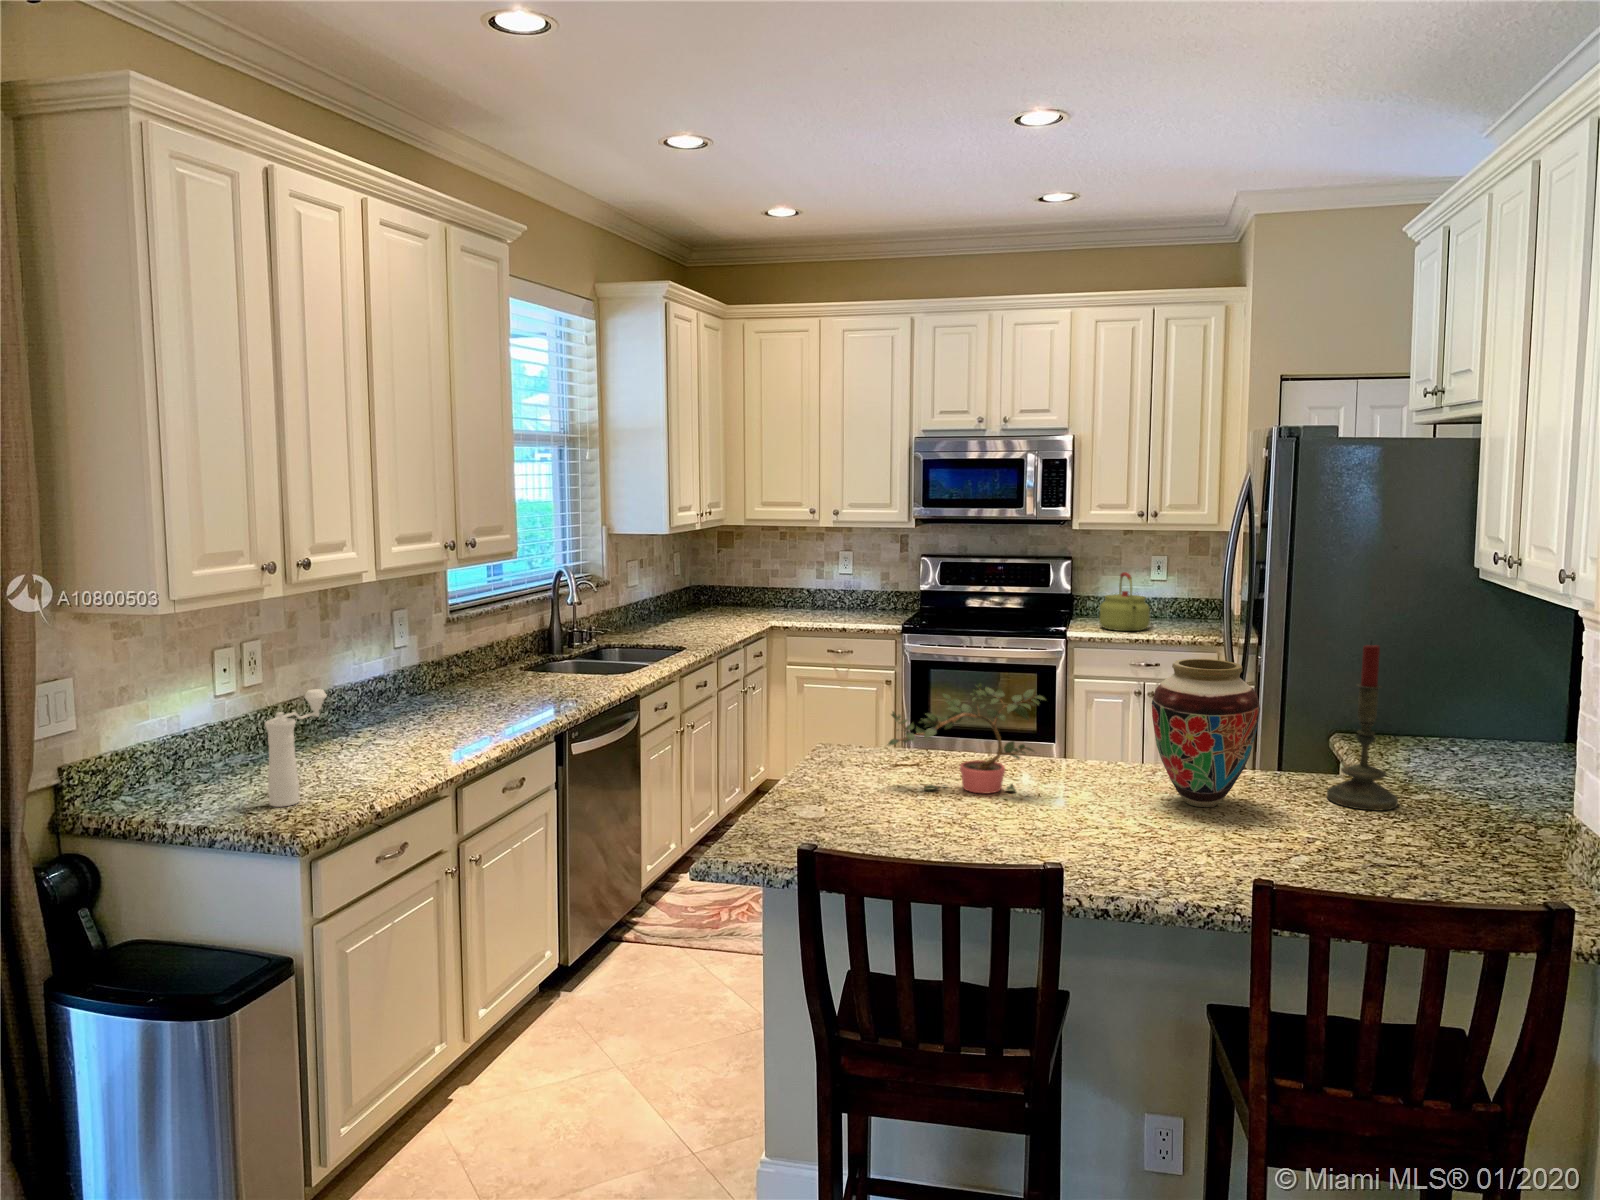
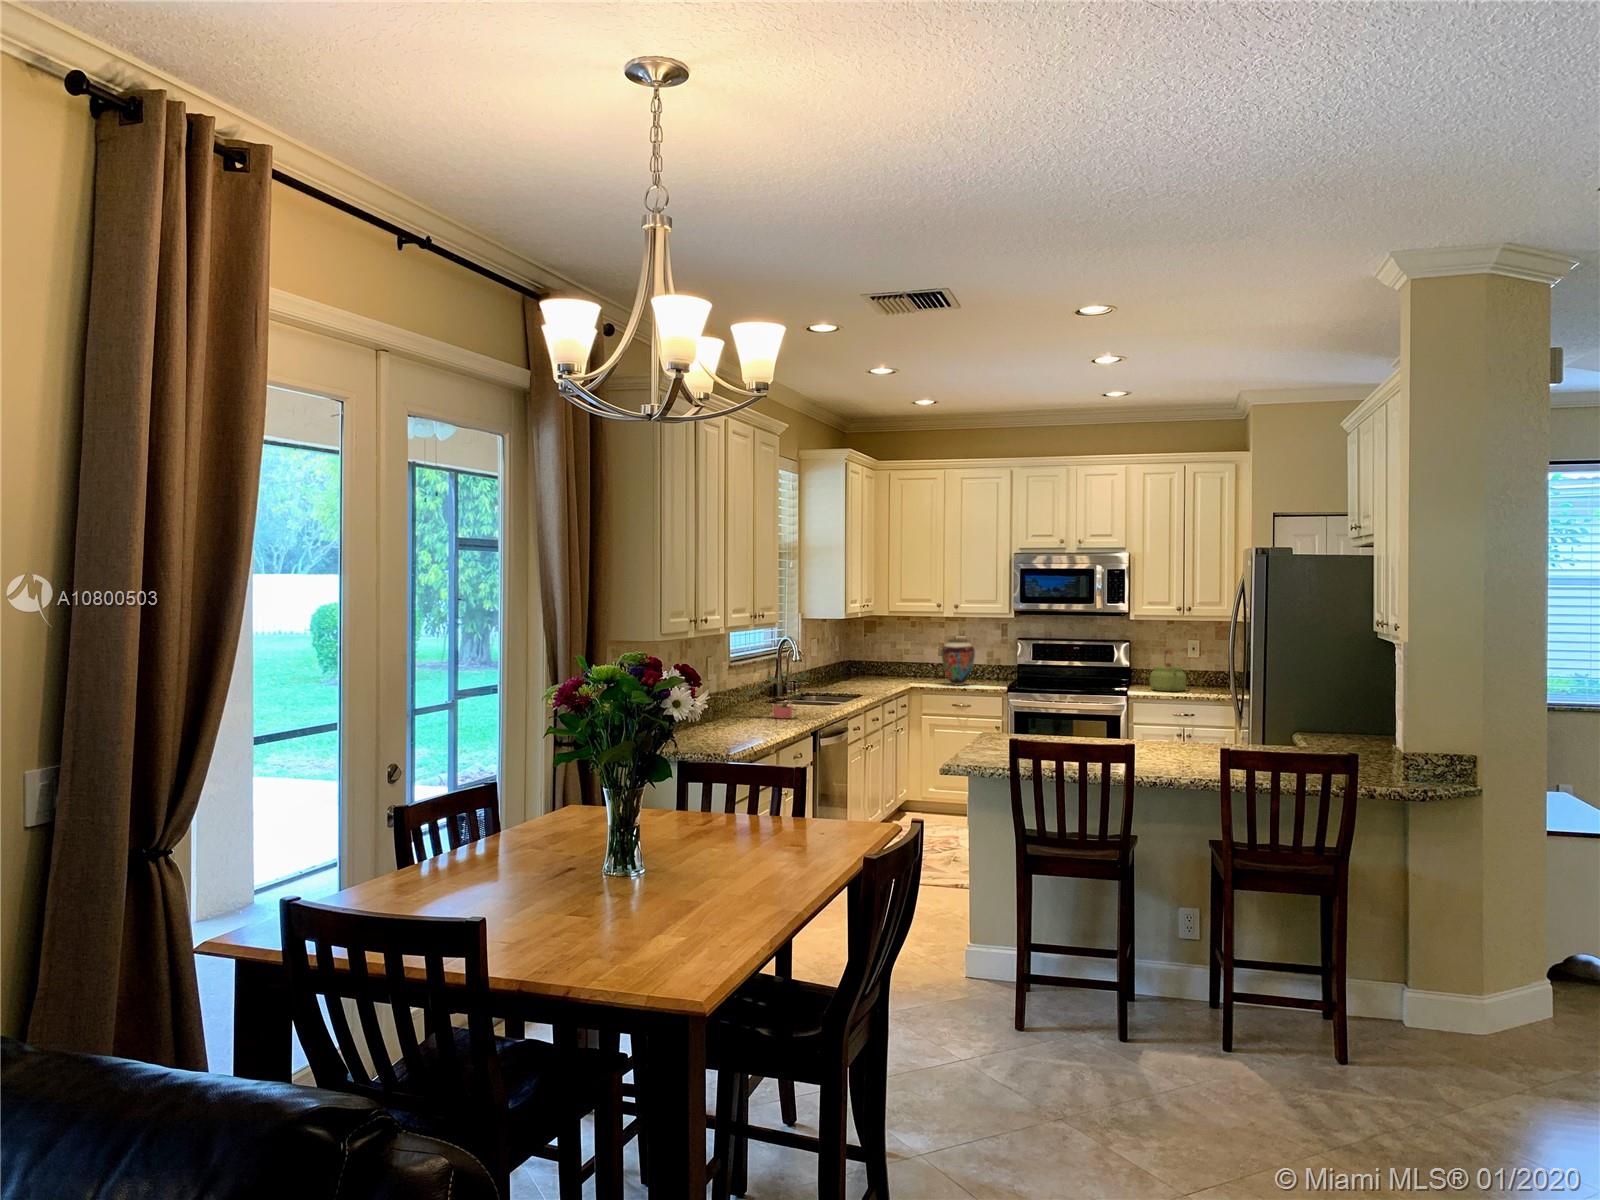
candle: present [1327,644,1398,811] -> none [1281,665,1319,758]
vase: present [1152,659,1260,807] -> present [942,638,975,686]
potted plant: present [888,683,1045,793] -> present [741,669,810,718]
pepper mill: present [265,689,327,807] -> none [699,687,723,747]

